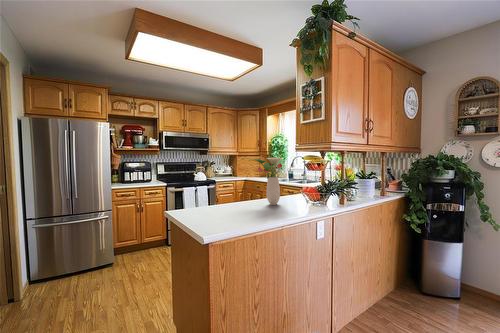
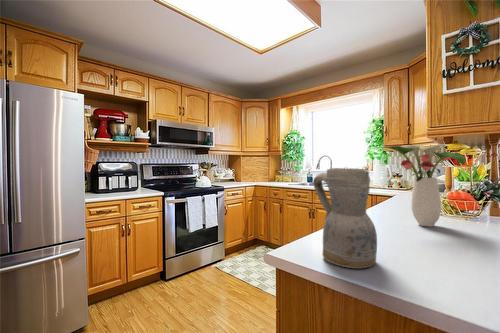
ceramic pitcher: none [182,173,205,216] -> present [313,168,377,268]

